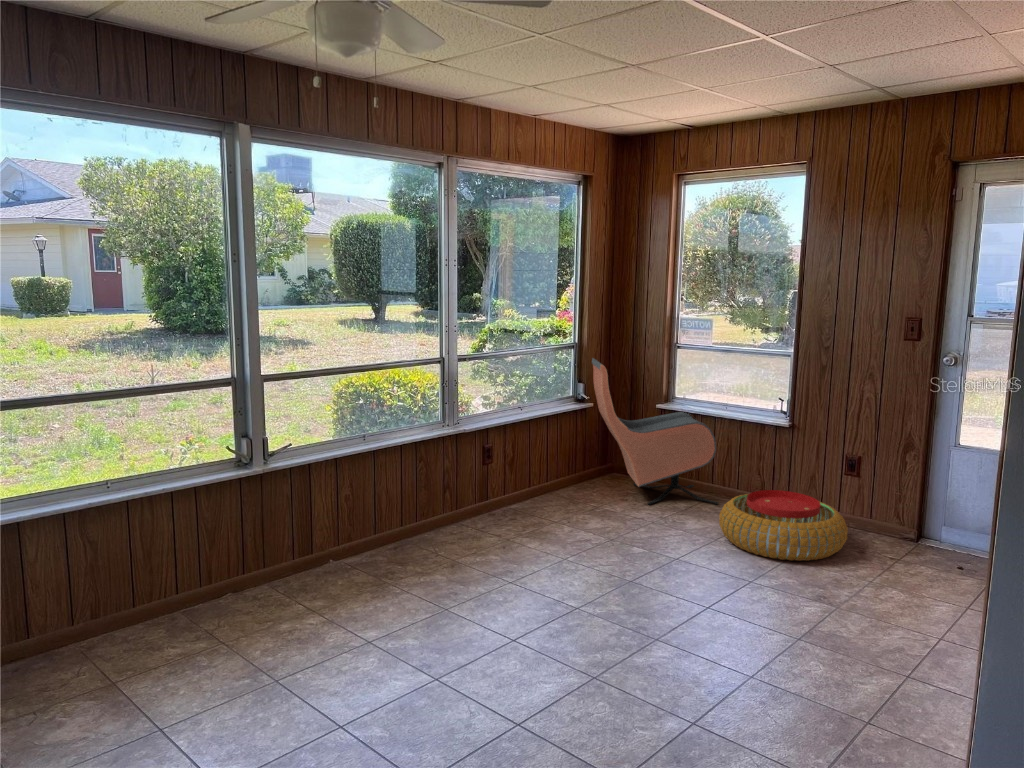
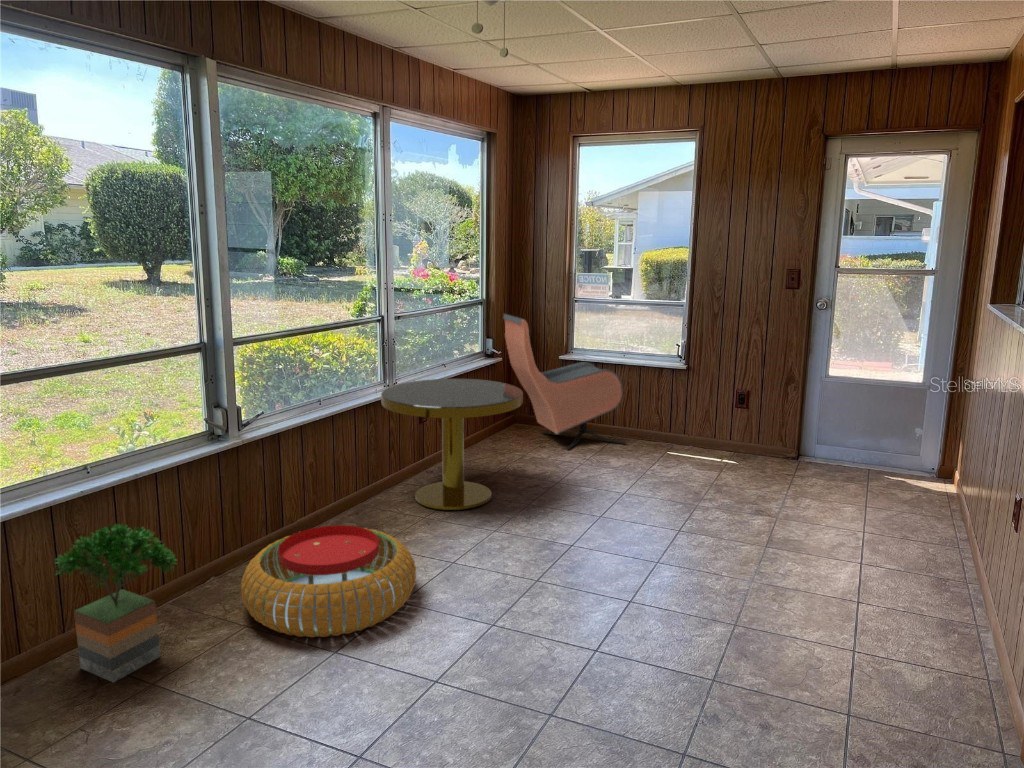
side table: none [425,422,567,556] -> present [381,379,523,510]
pouf: present [719,490,848,561] -> present [241,525,416,638]
potted tree: none [48,533,155,676] -> present [56,524,177,683]

